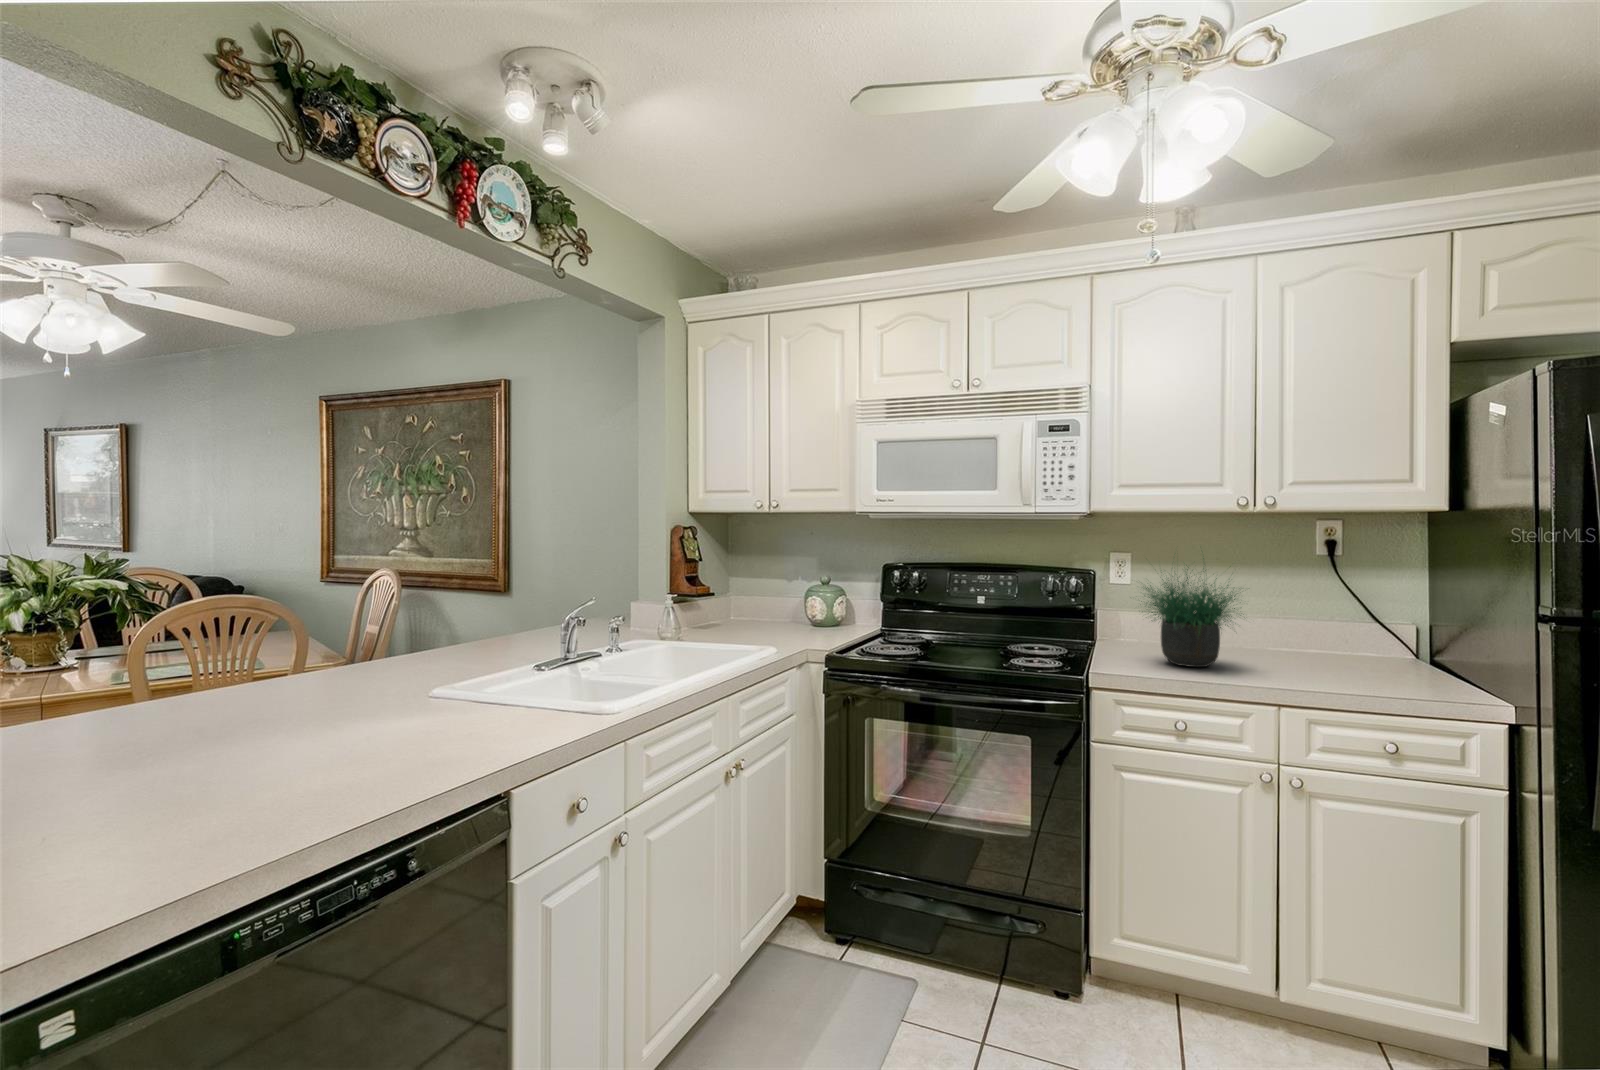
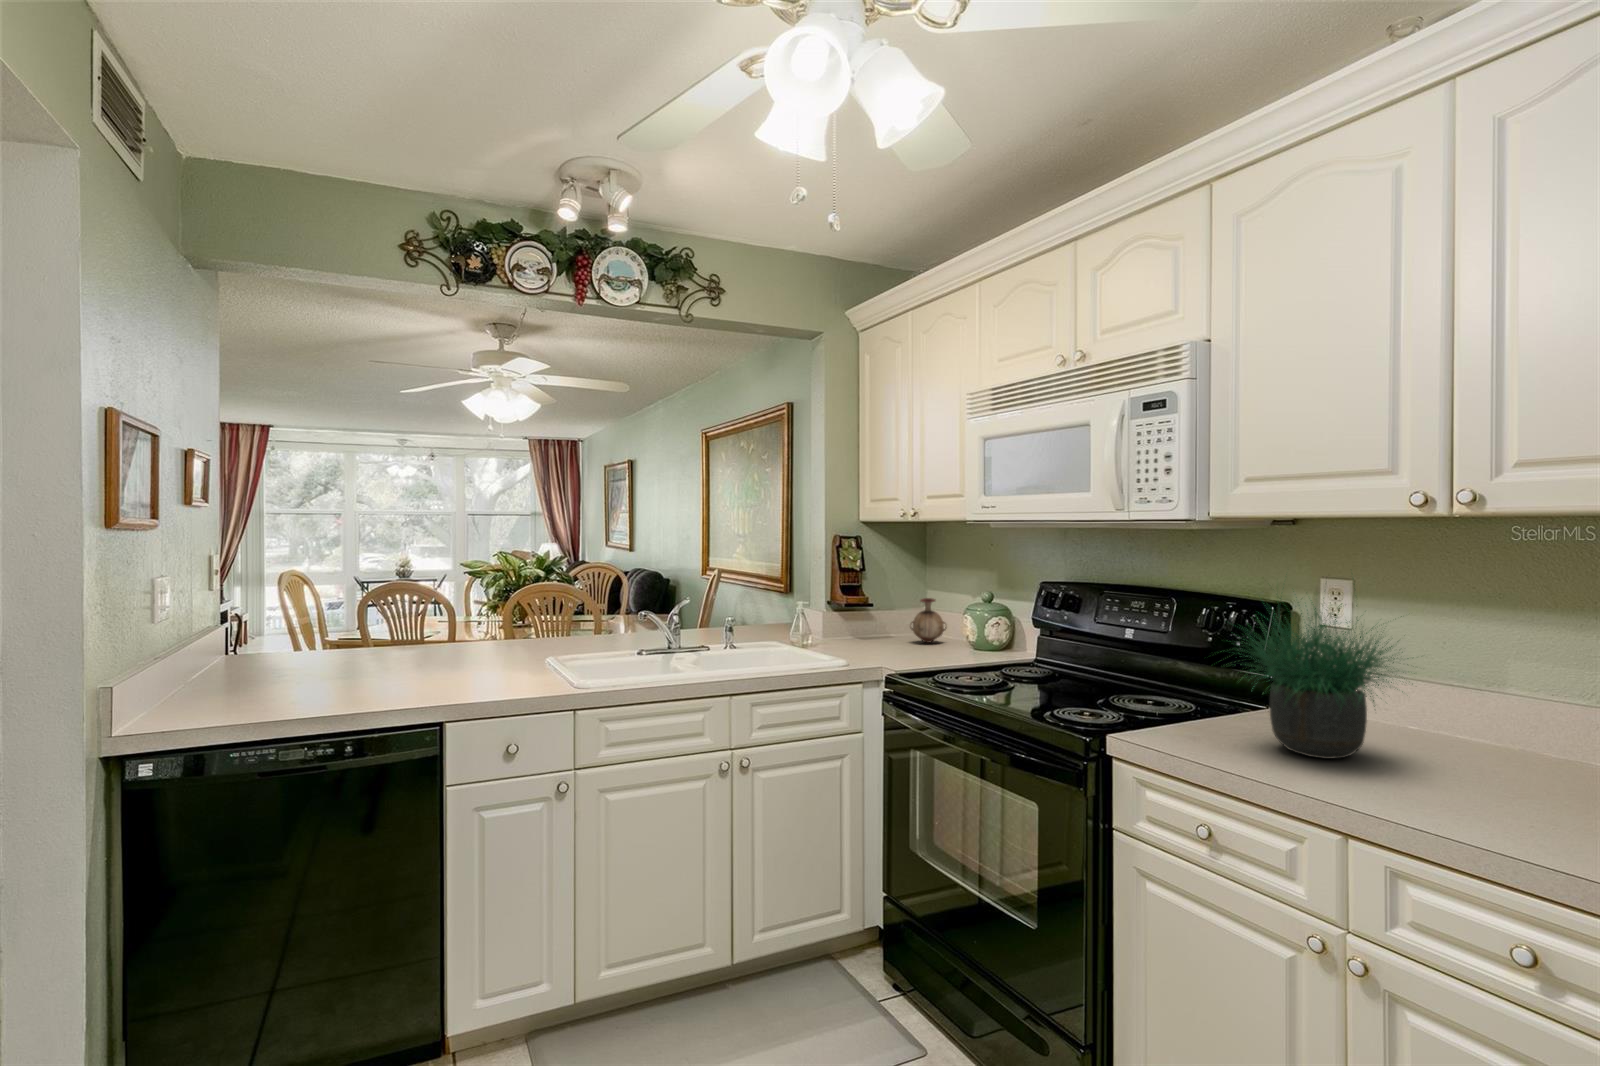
vase: none [745,583,776,625] -> present [910,598,946,643]

